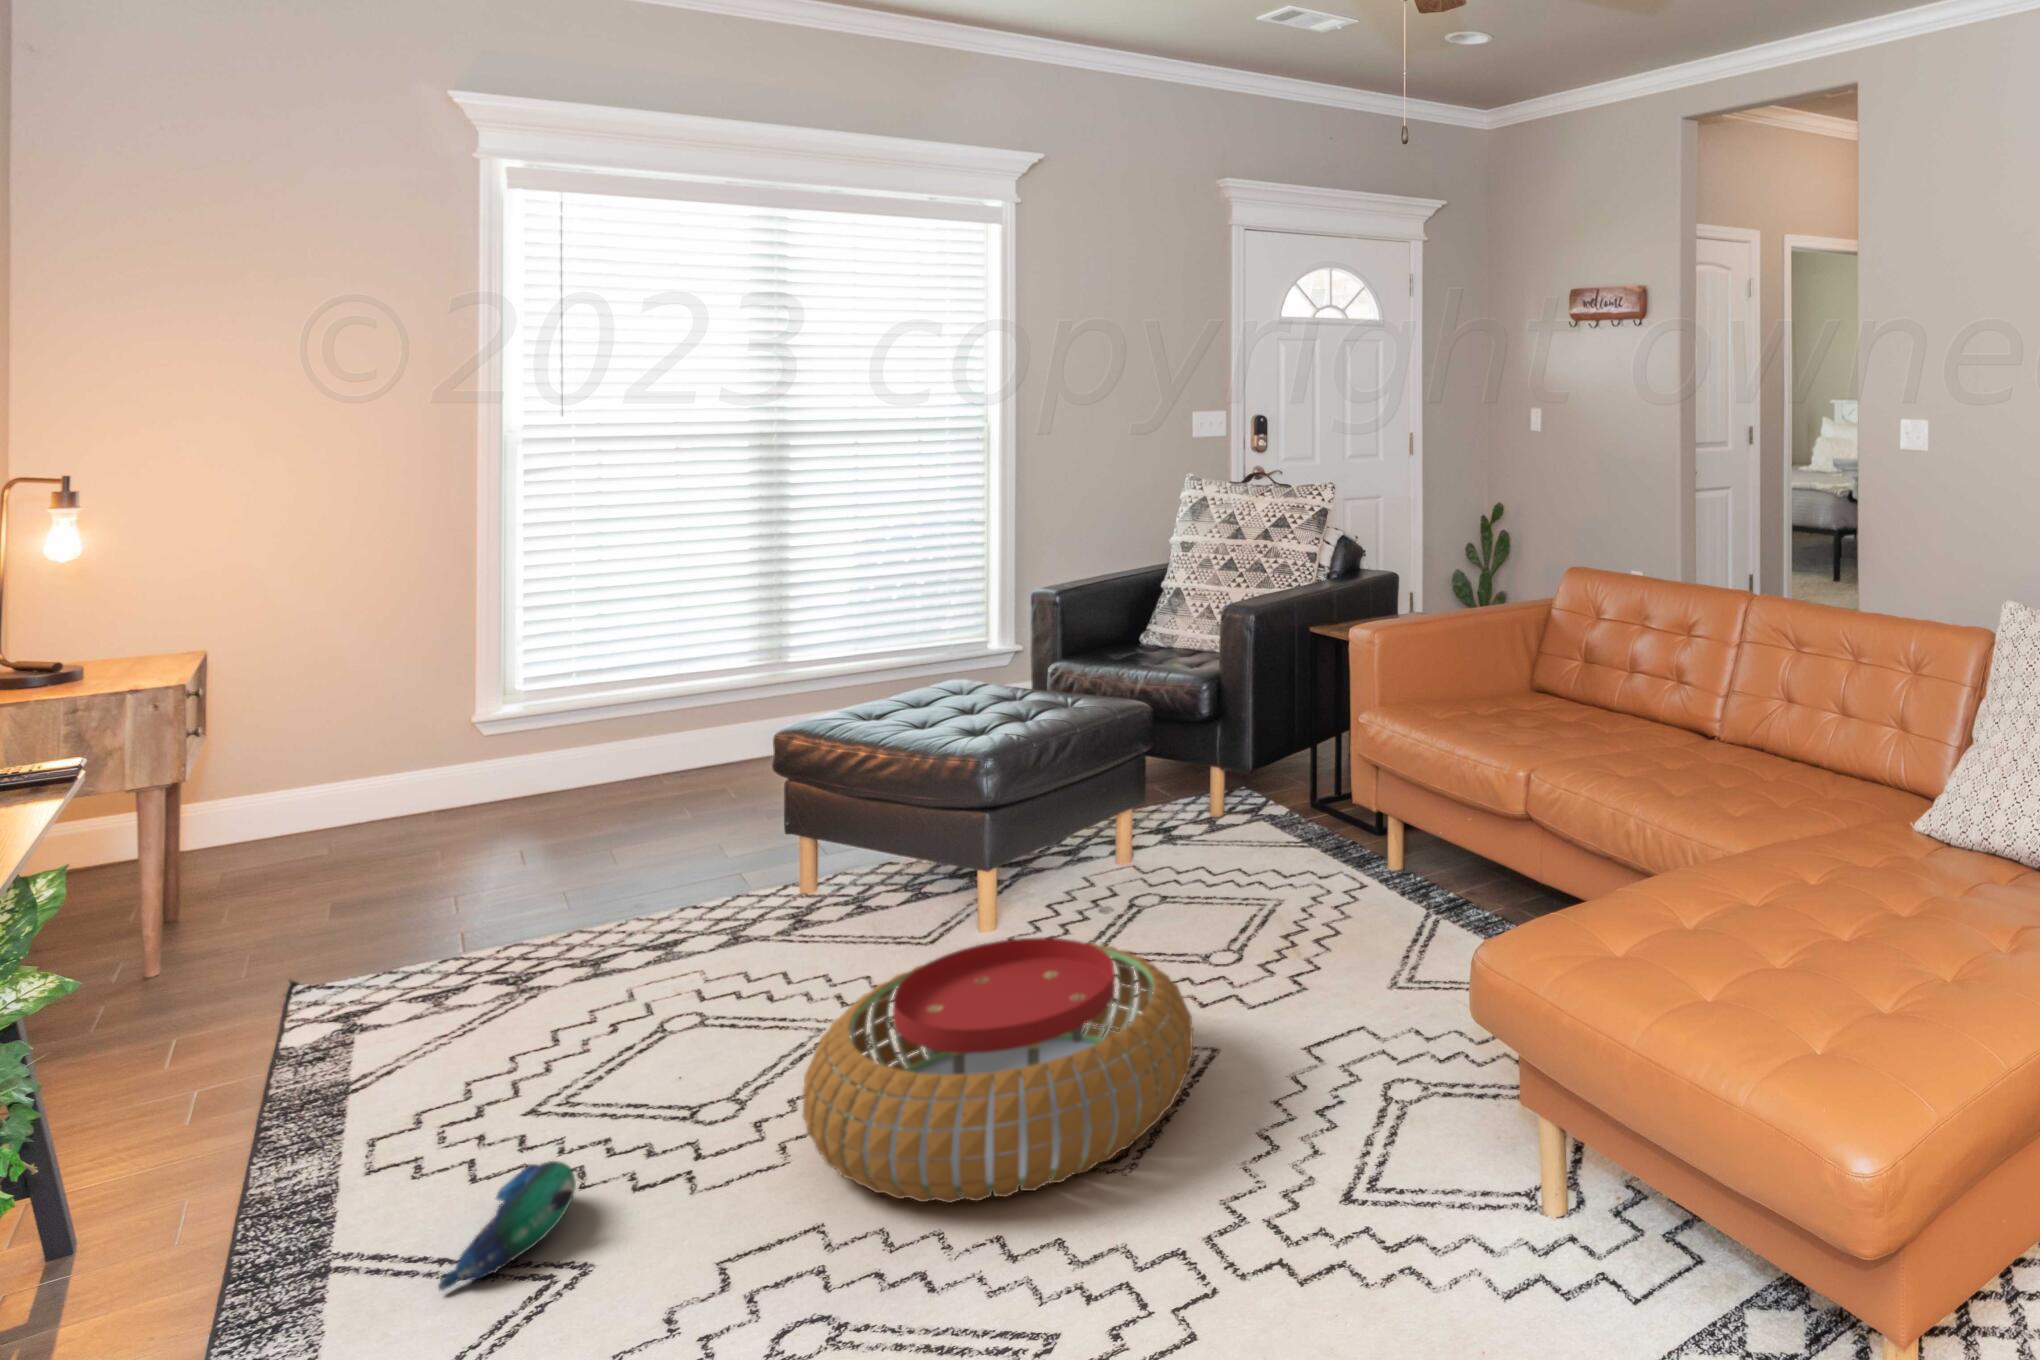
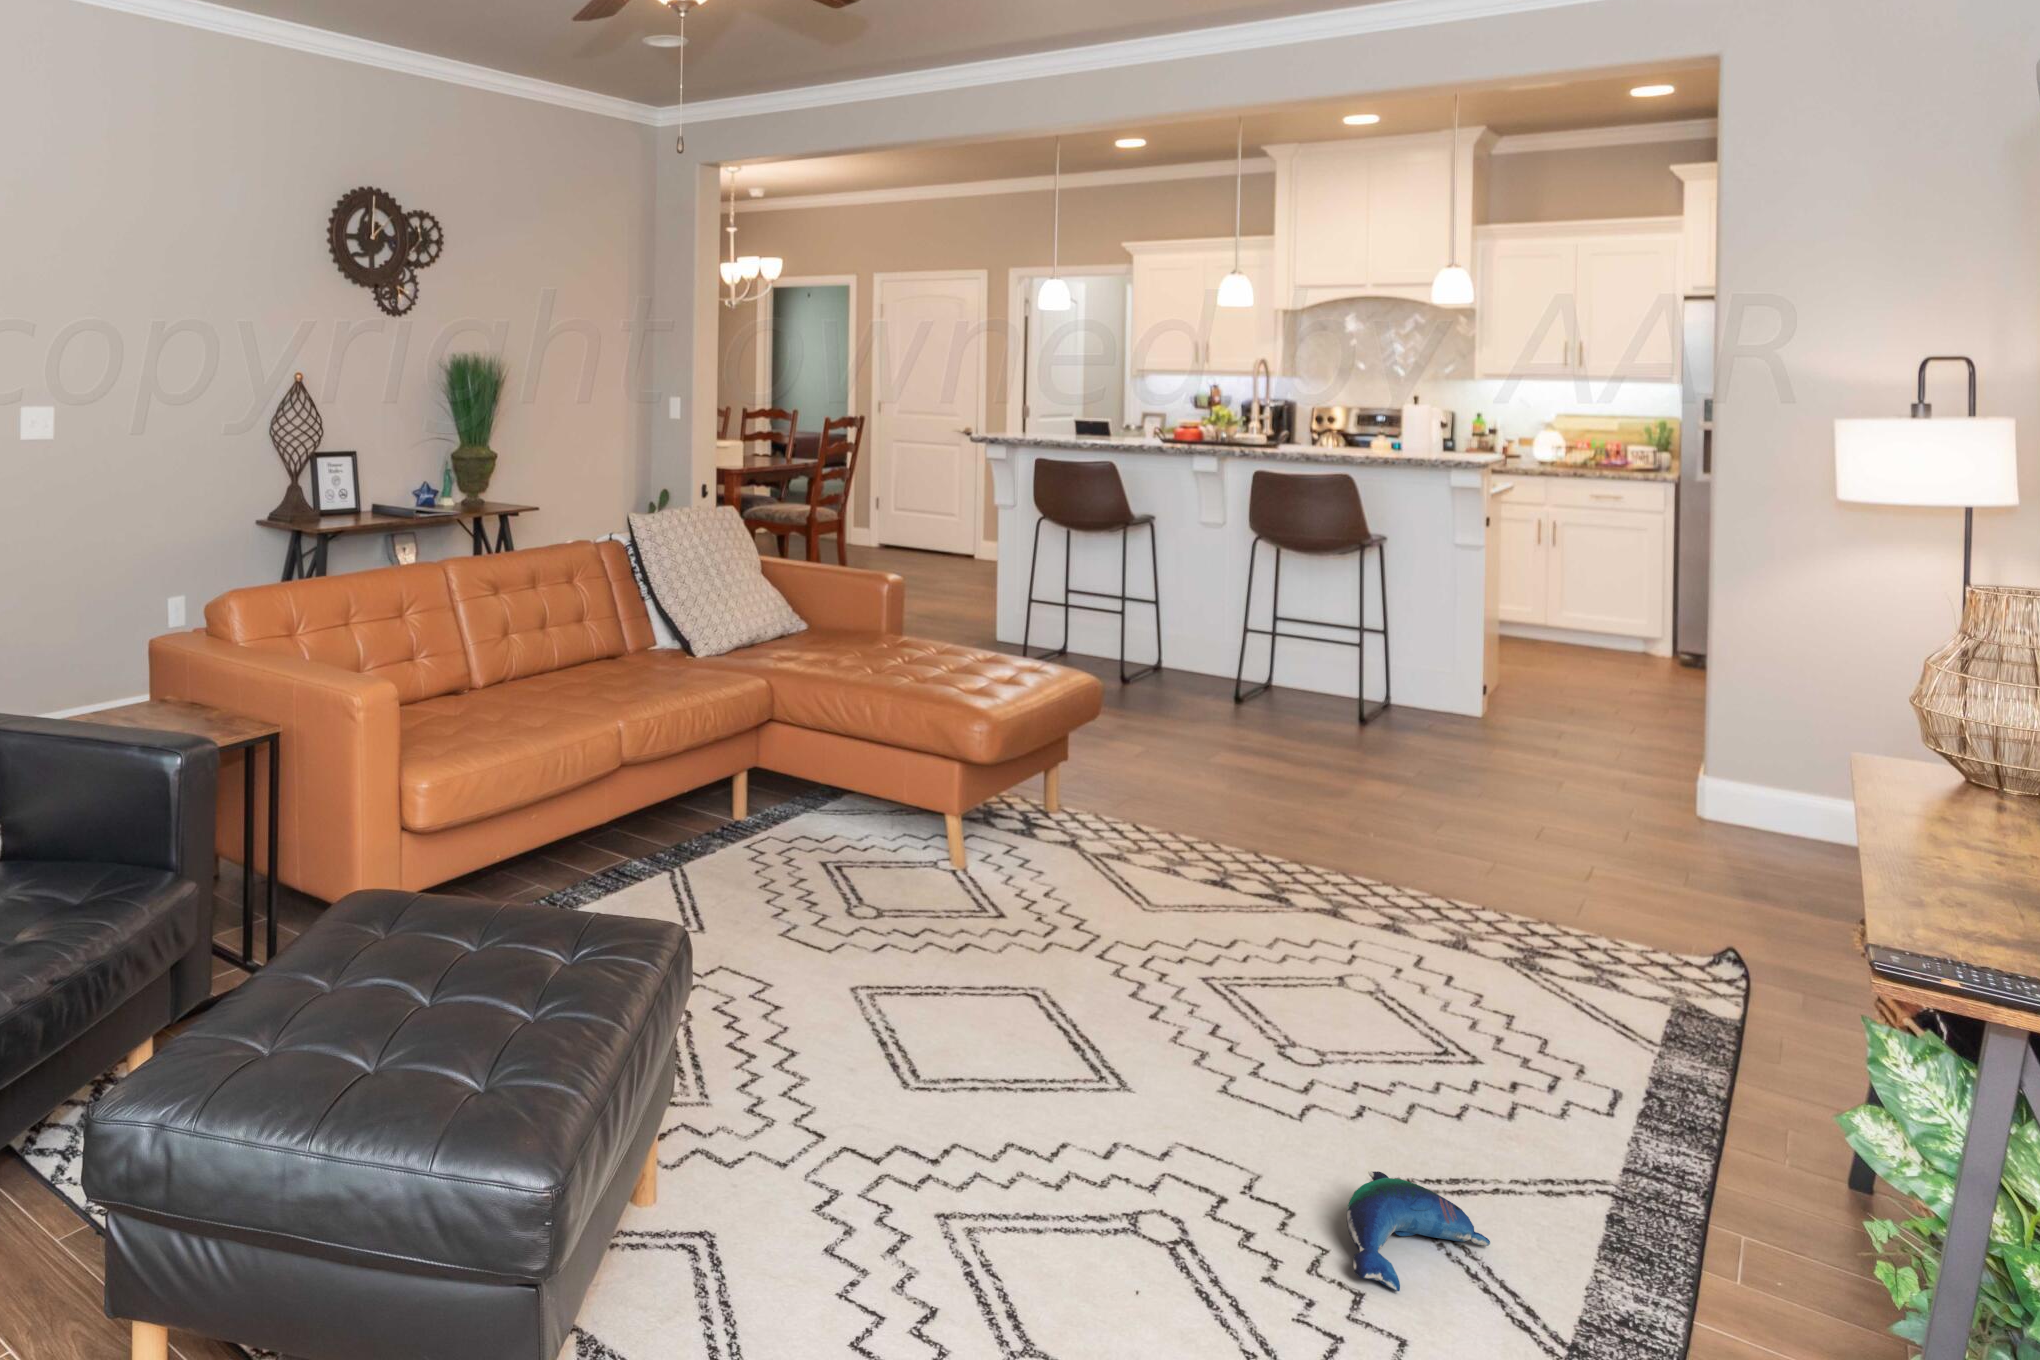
pouf: present [803,938,1193,1203] -> none [861,902,1201,1133]

